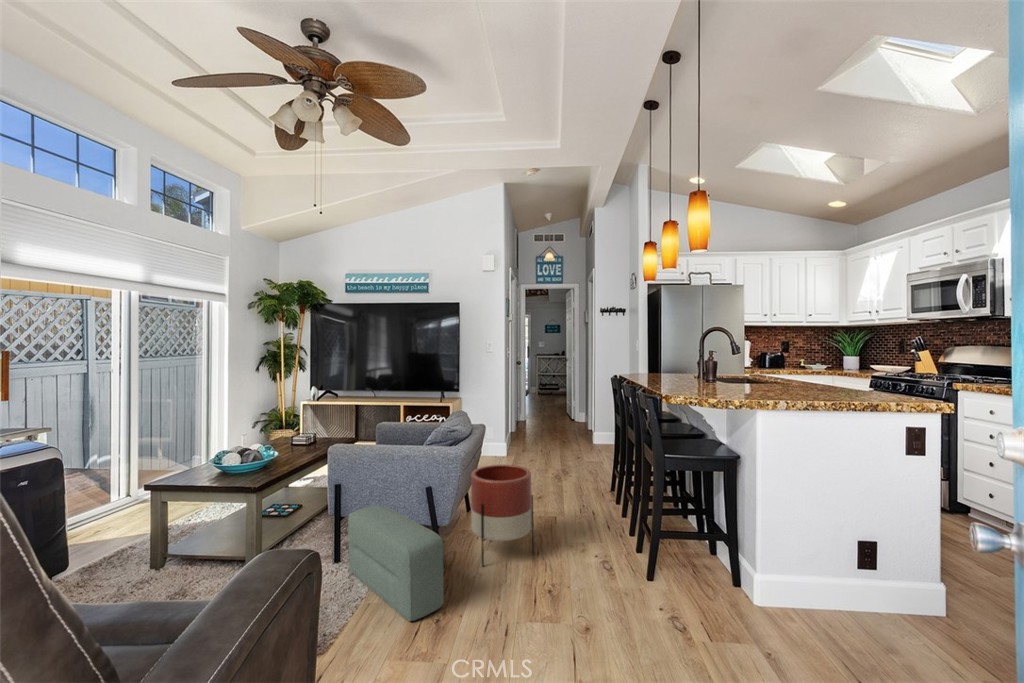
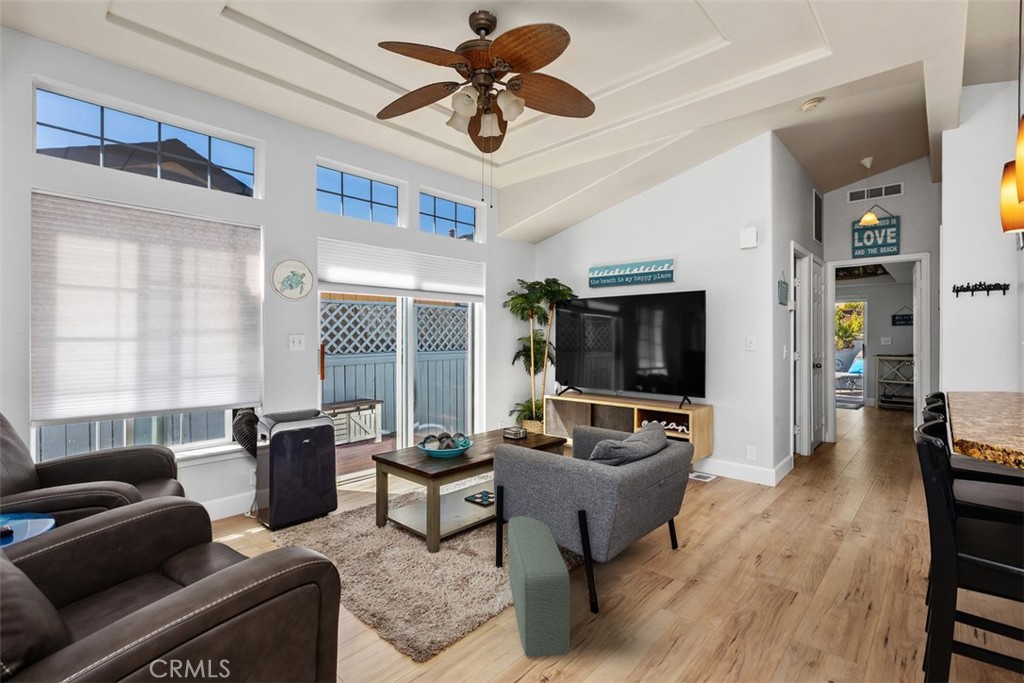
planter: present [471,465,534,567] -> none [639,499,722,634]

